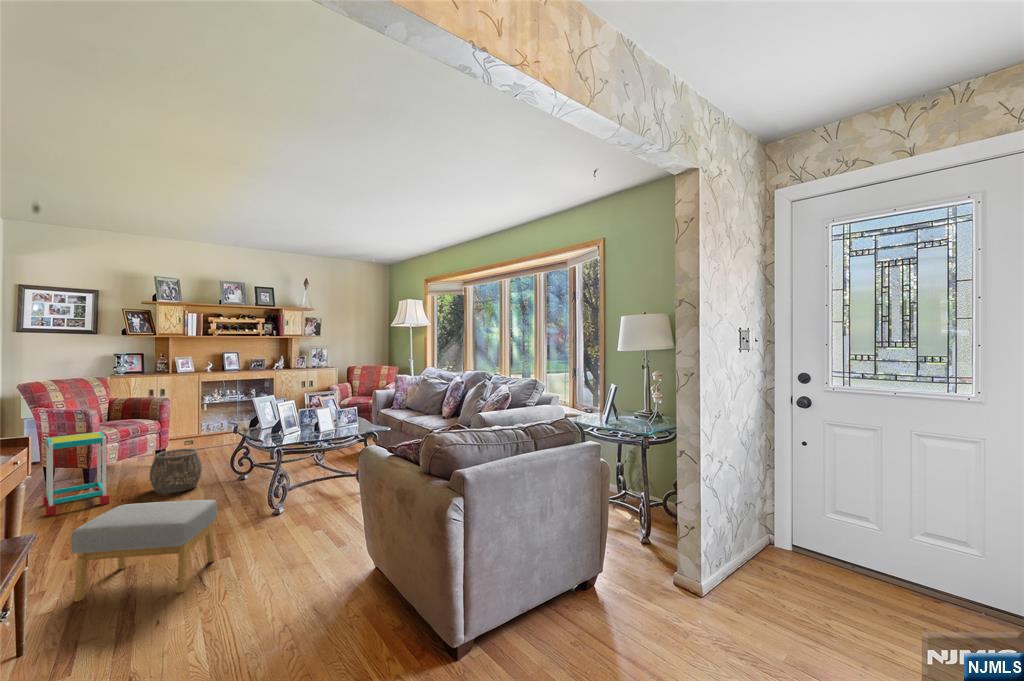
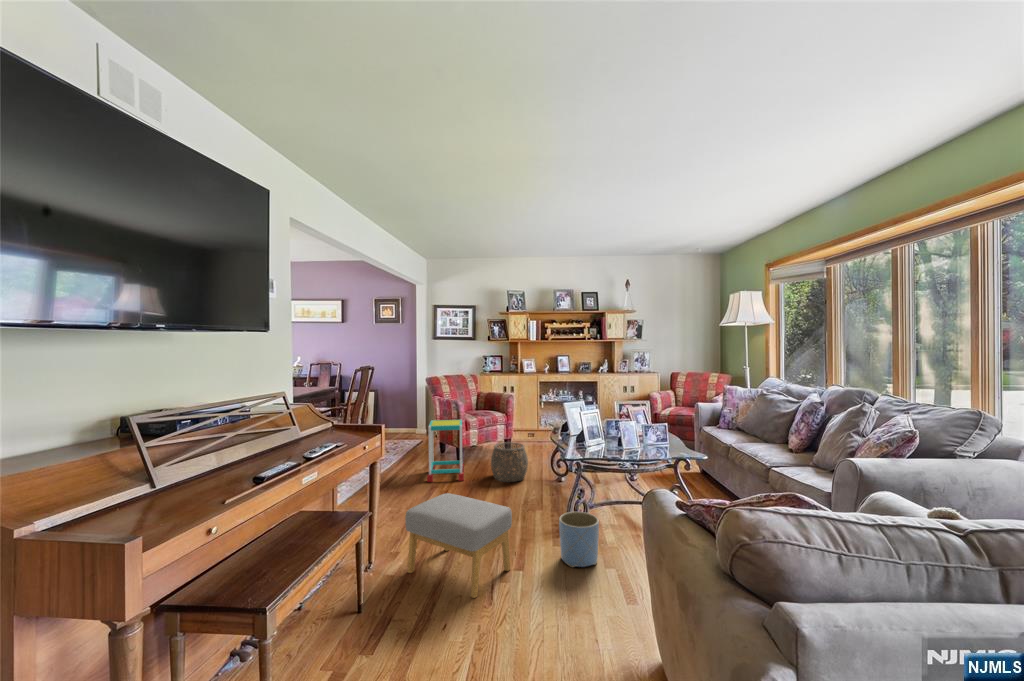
planter: none [265,491,305,541] -> present [559,512,599,567]

